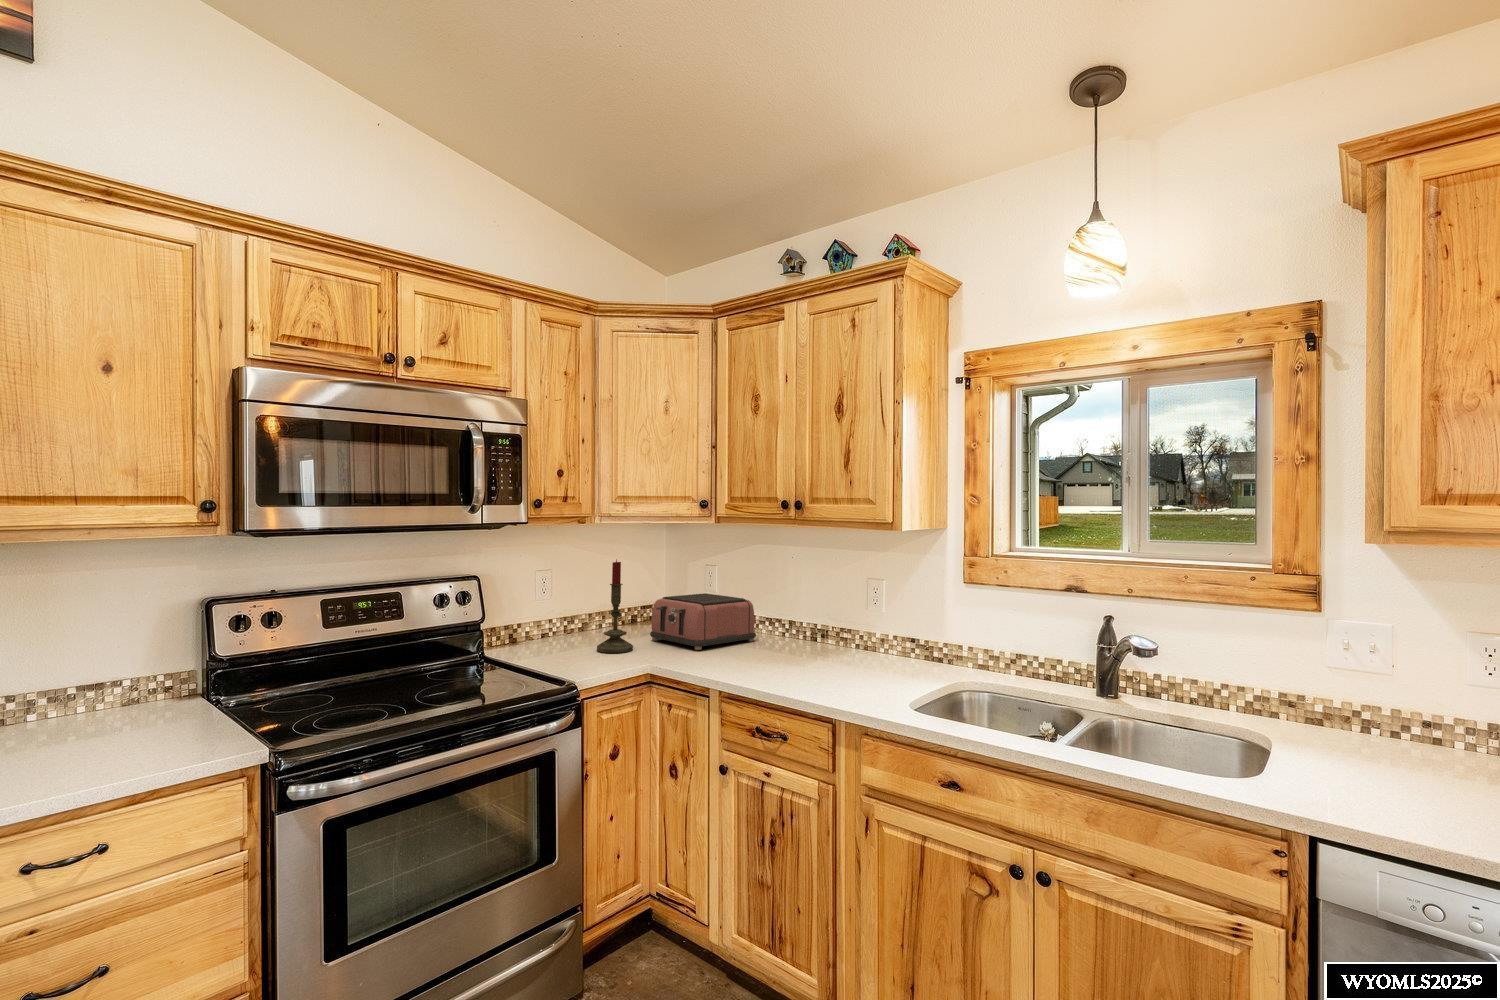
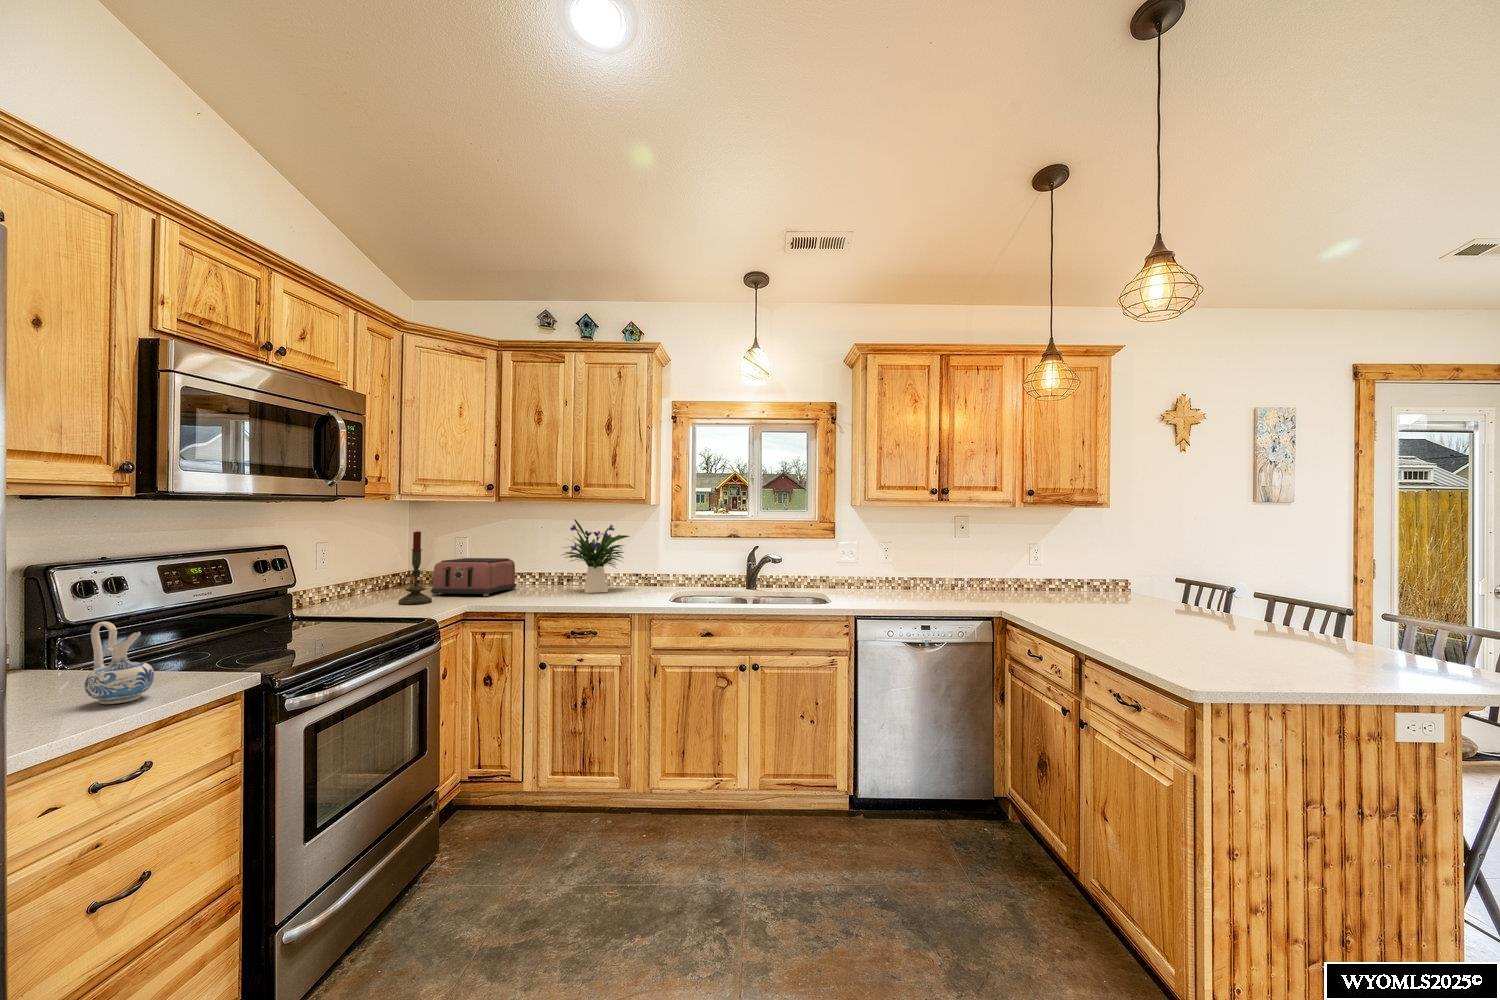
flower arrangement: none [790,549,894,665] -> present [563,519,630,593]
ceramic pitcher: none [89,674,156,764] -> present [85,622,154,704]

